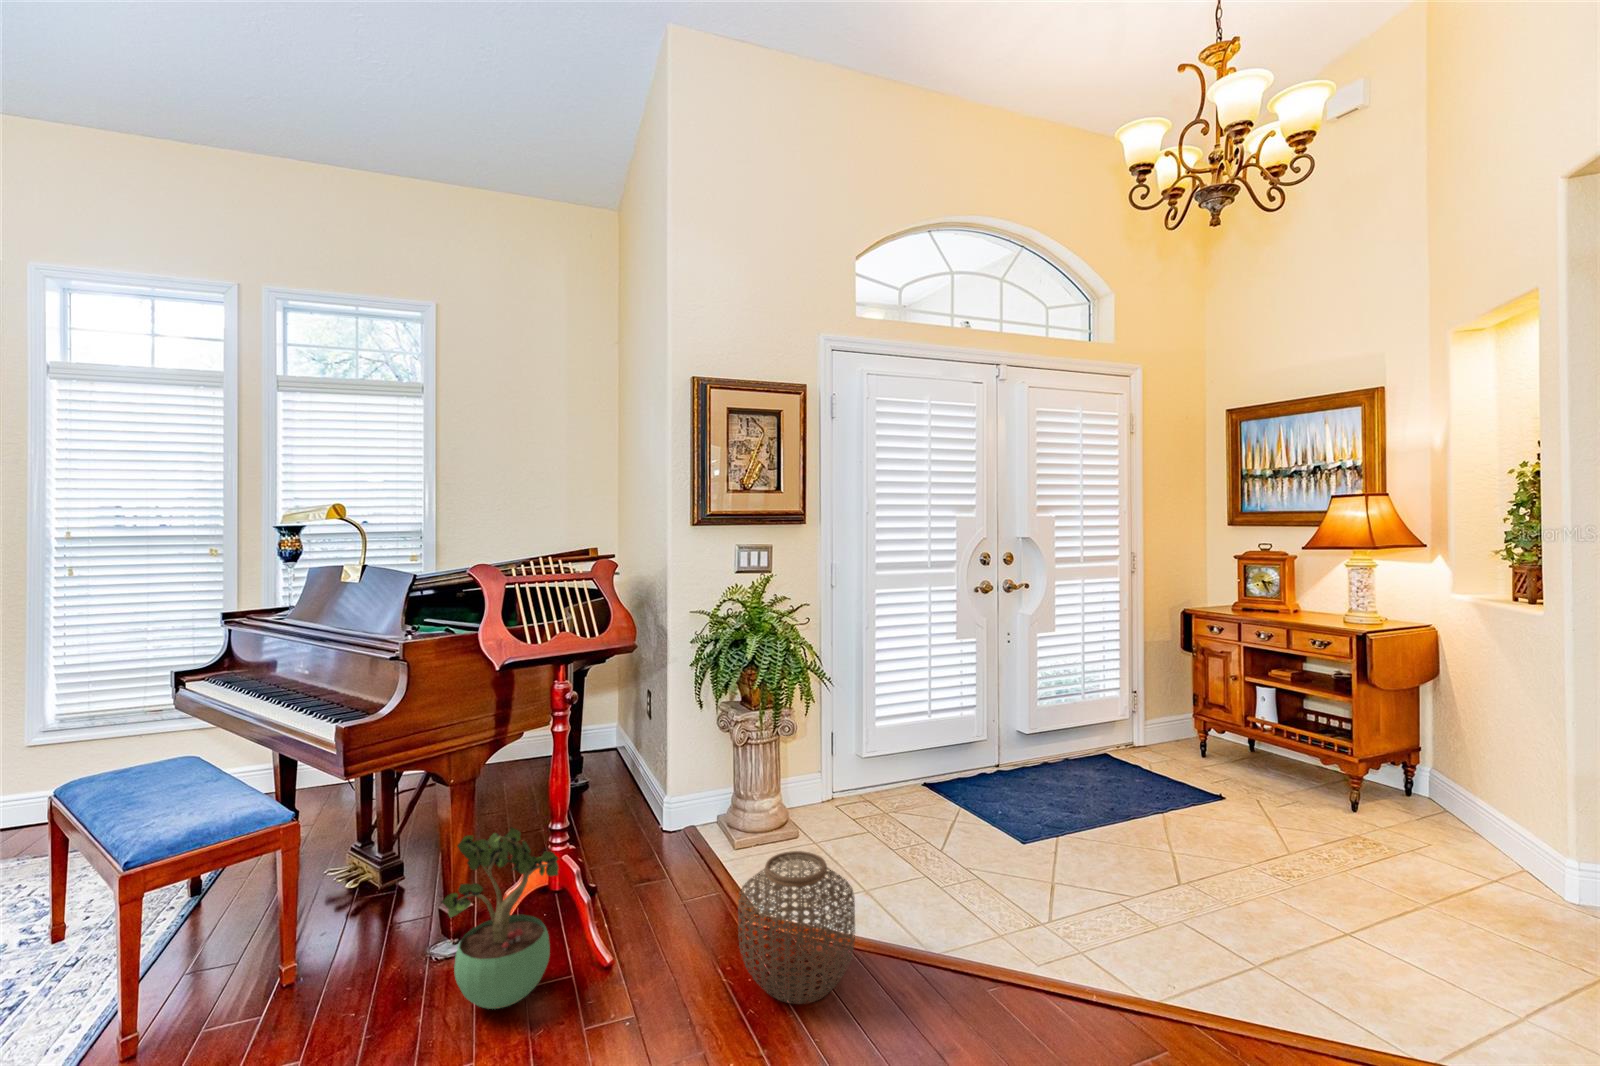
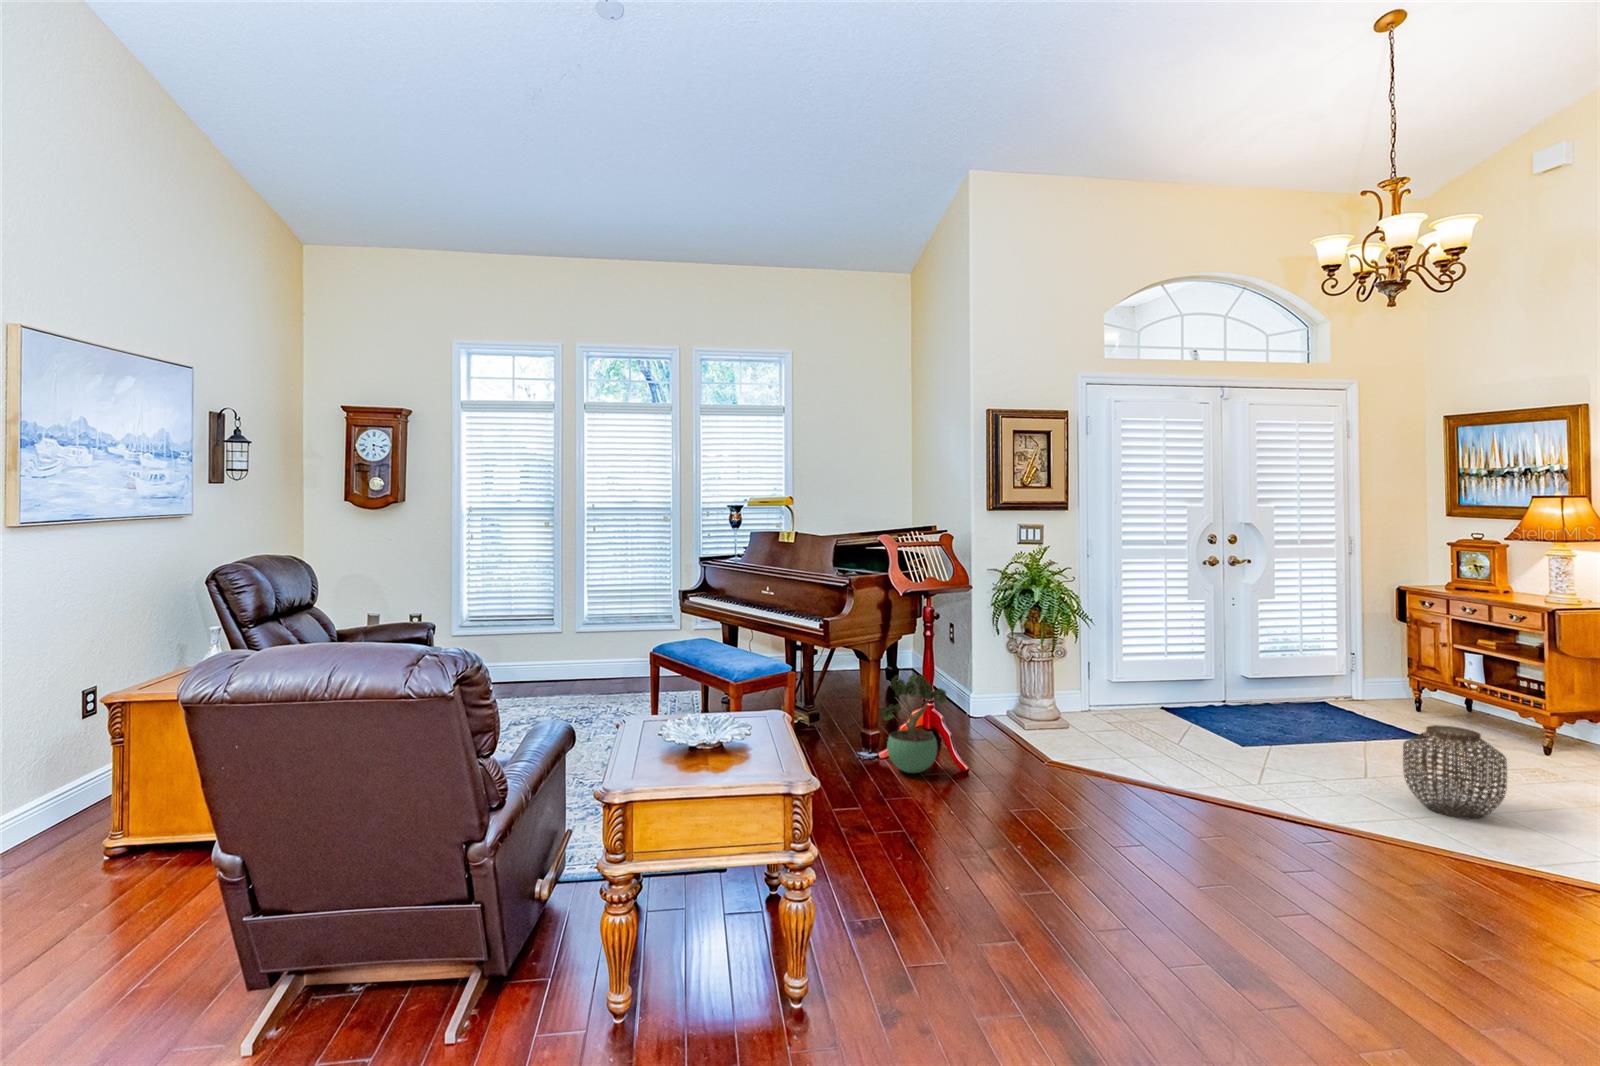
woven basket: present [738,851,855,1004] -> present [1403,725,1507,819]

